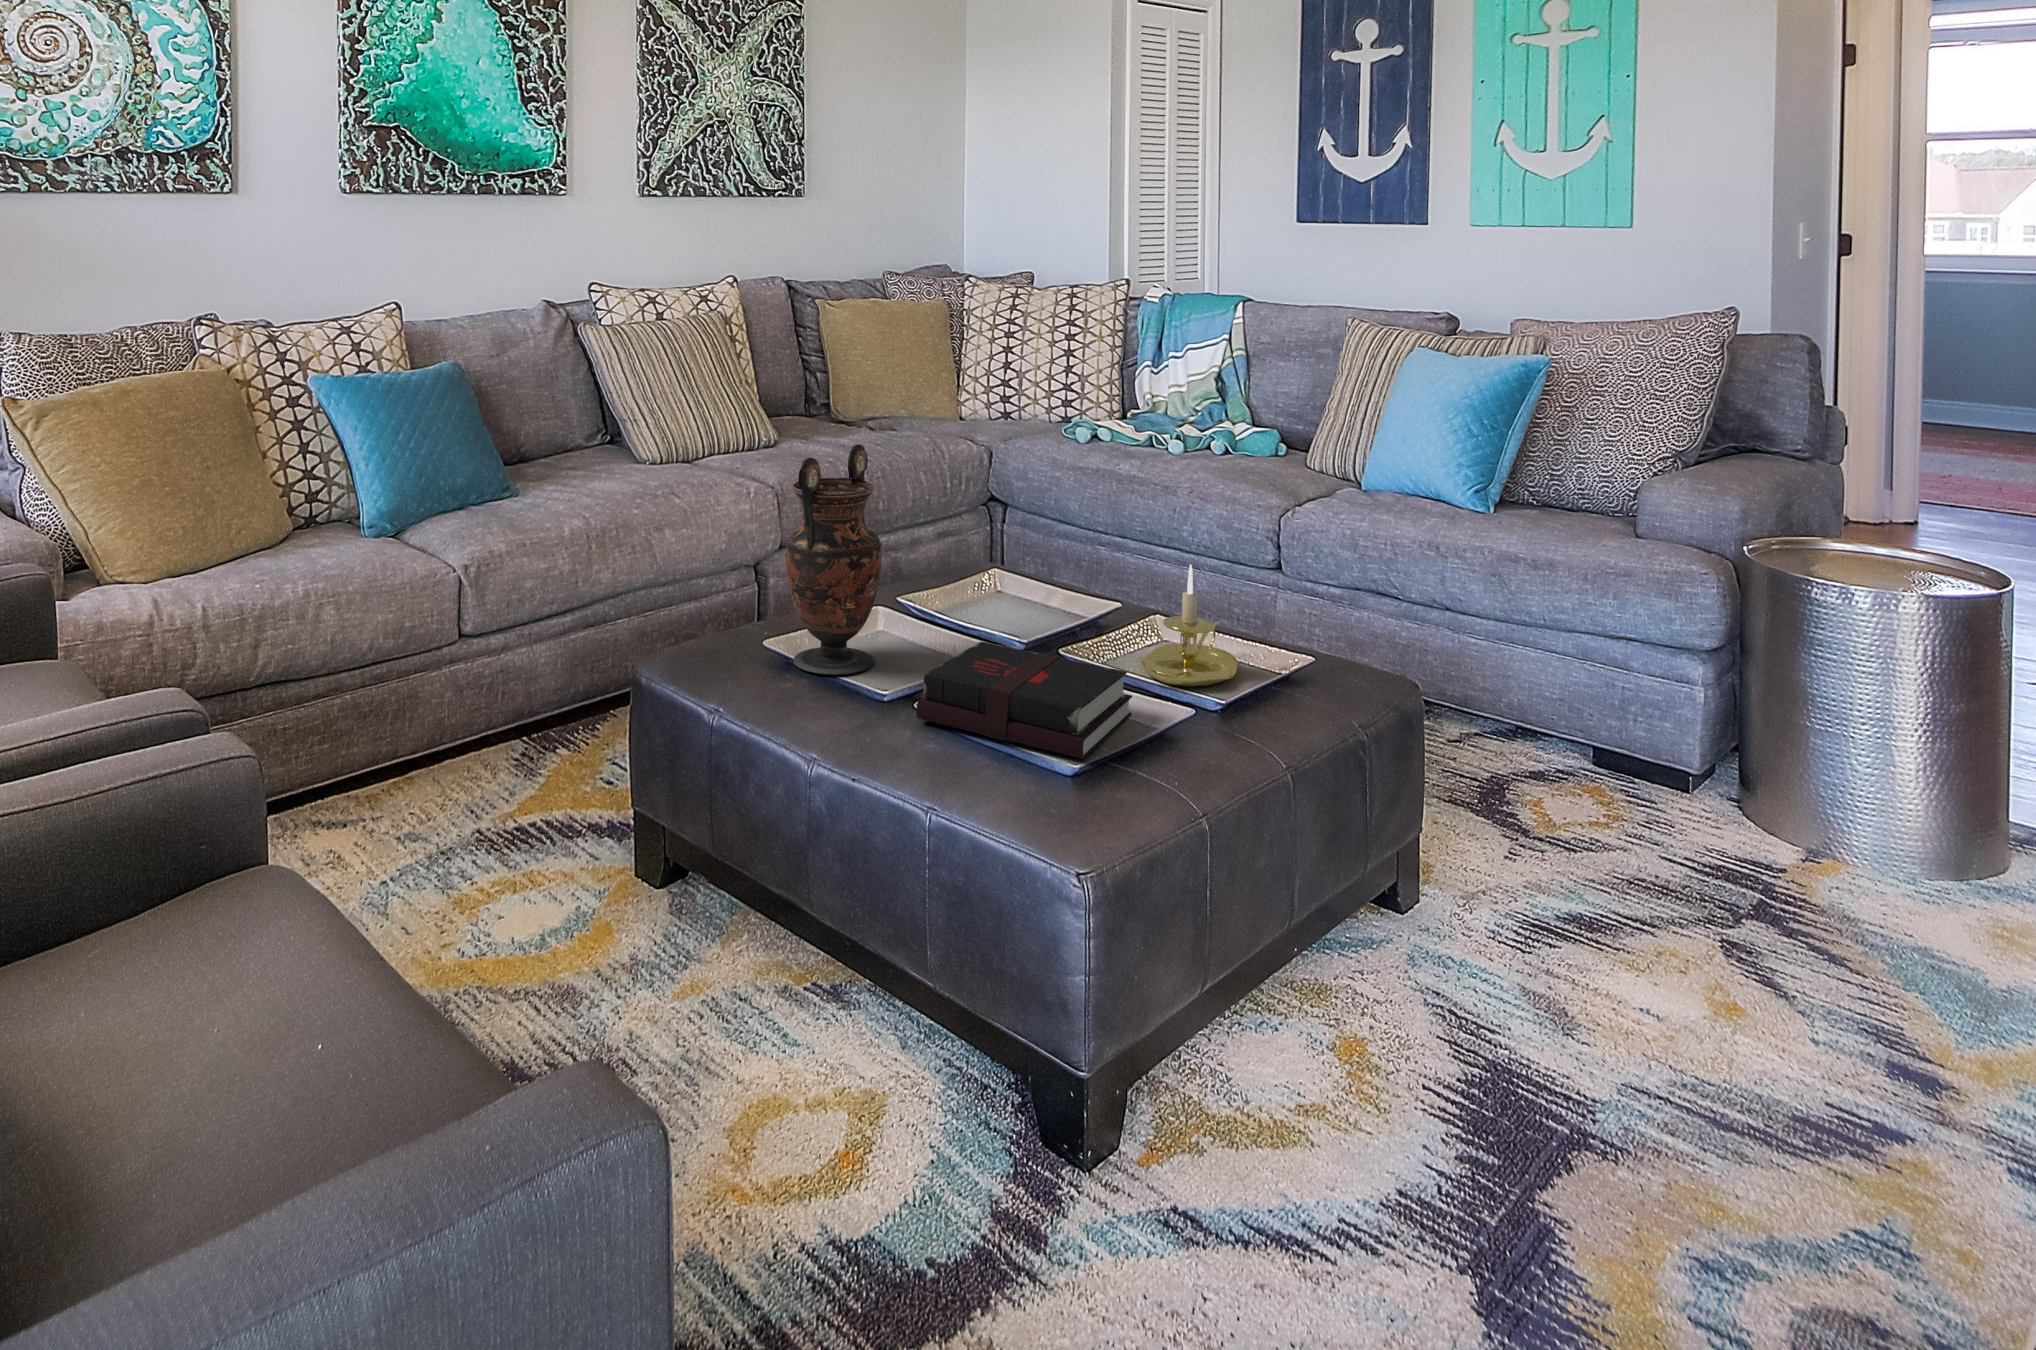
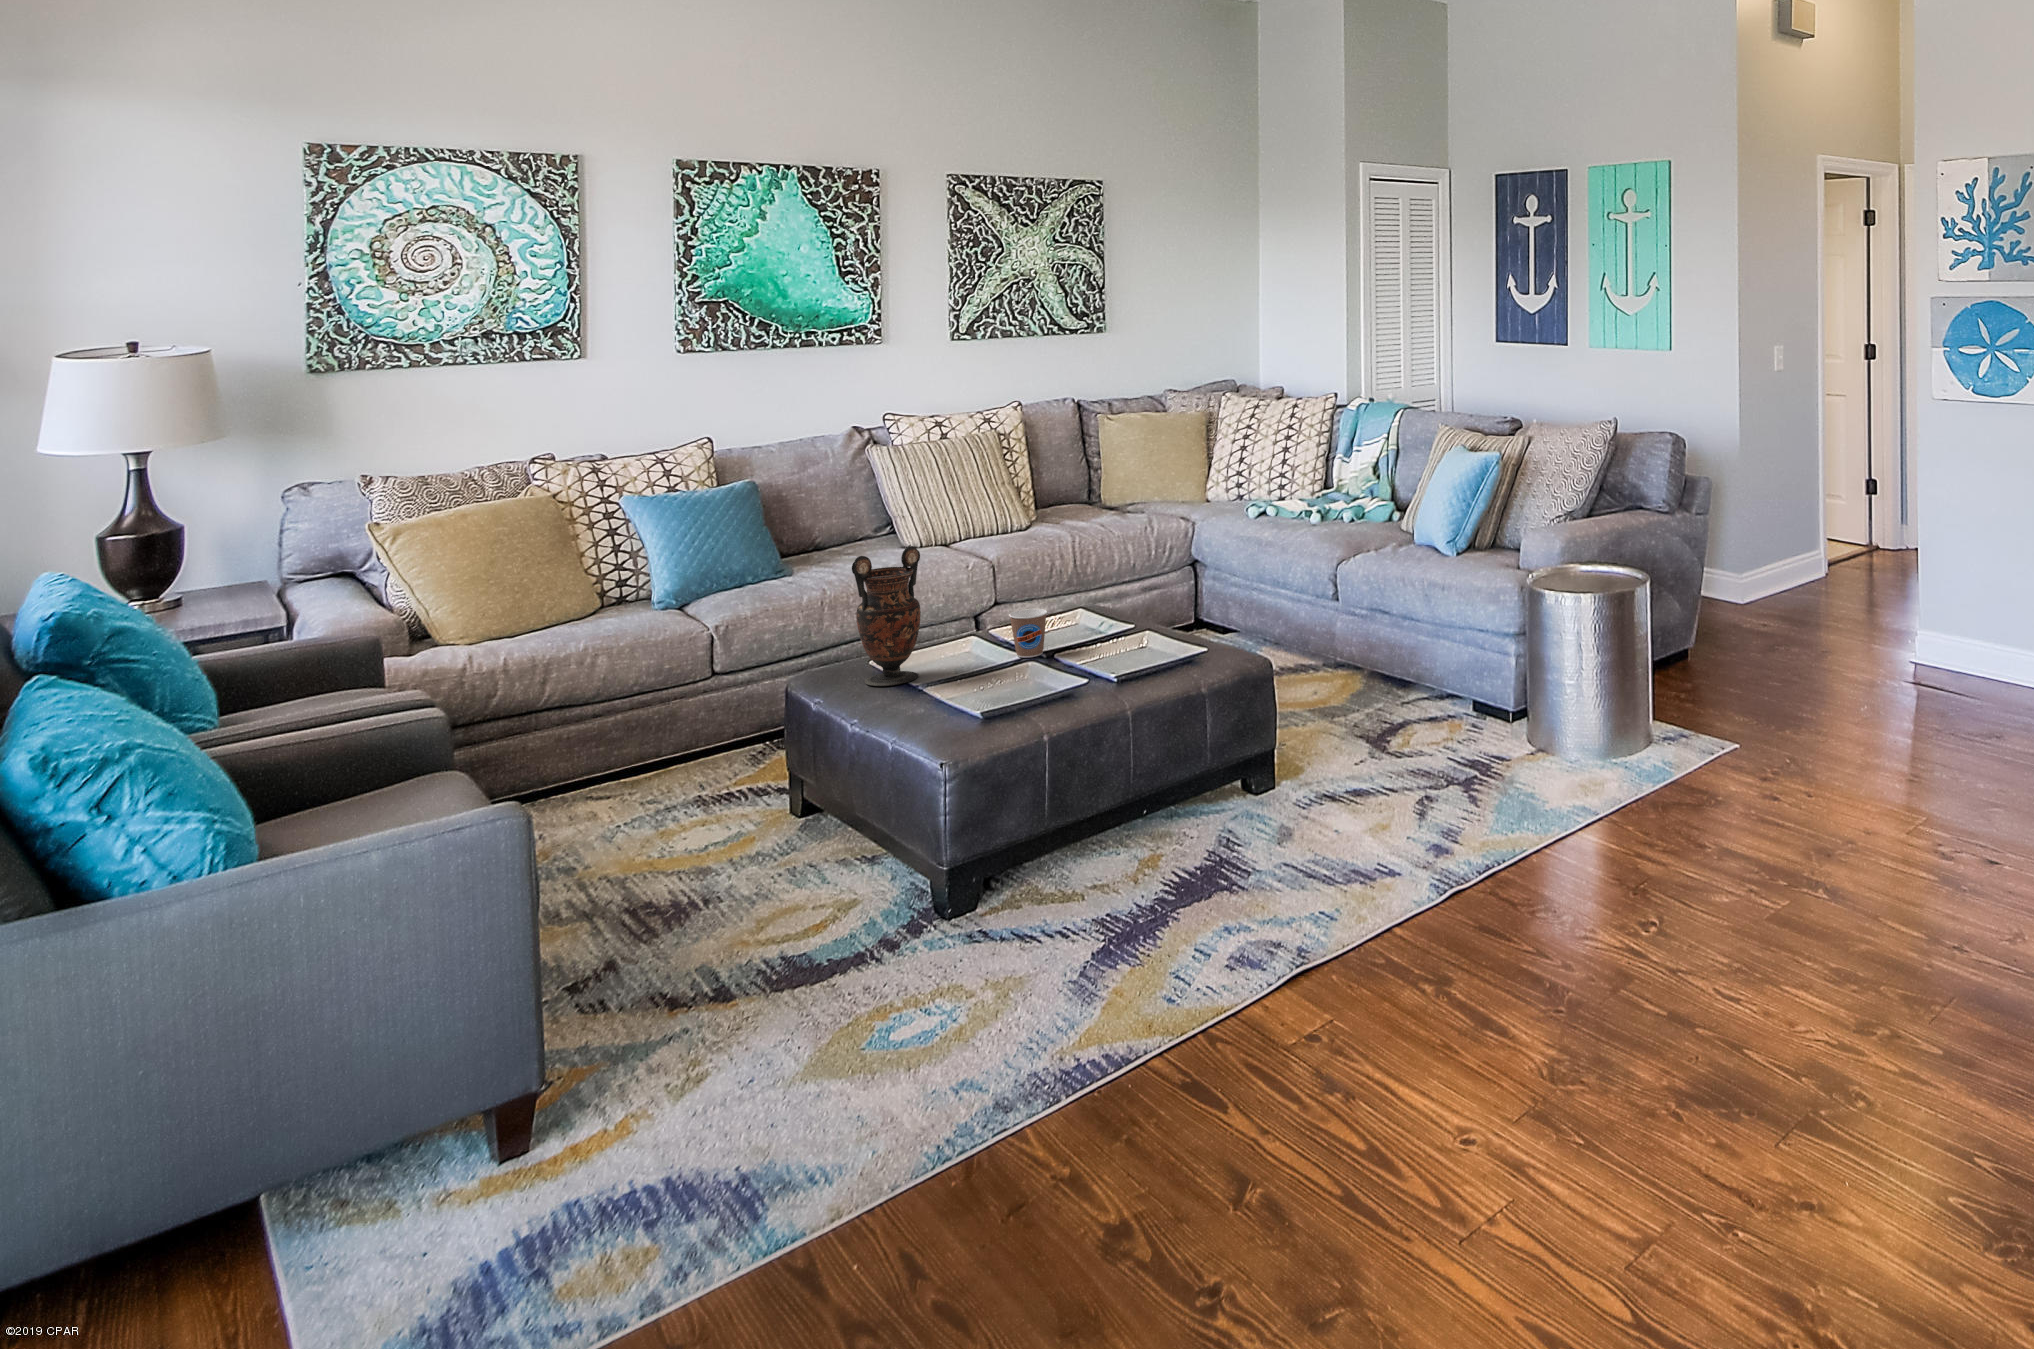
coffee cup: none [982,550,1041,628] -> present [1009,609,1047,658]
candle holder: present [1139,564,1238,686] -> none [1063,614,1131,685]
hardback book: present [916,641,1132,759] -> none [899,663,1031,722]

